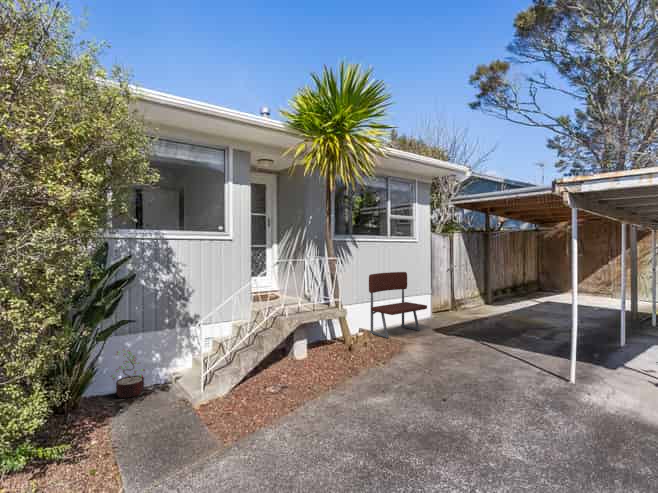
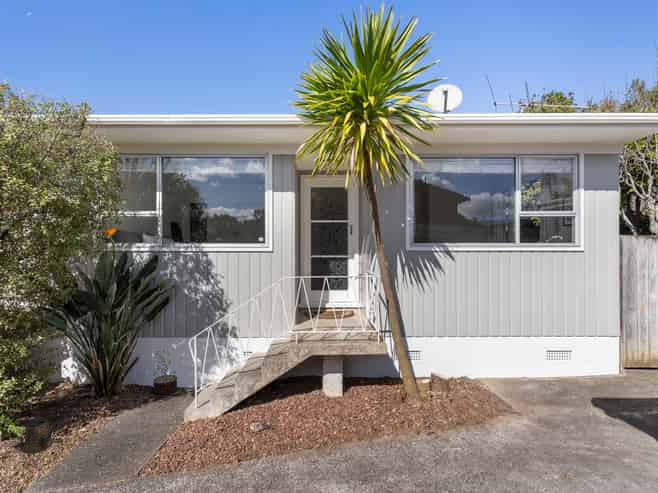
bench: present [369,272,427,338] -> none [470,298,569,395]
watering can: none [33,430,109,483] -> present [23,417,57,453]

